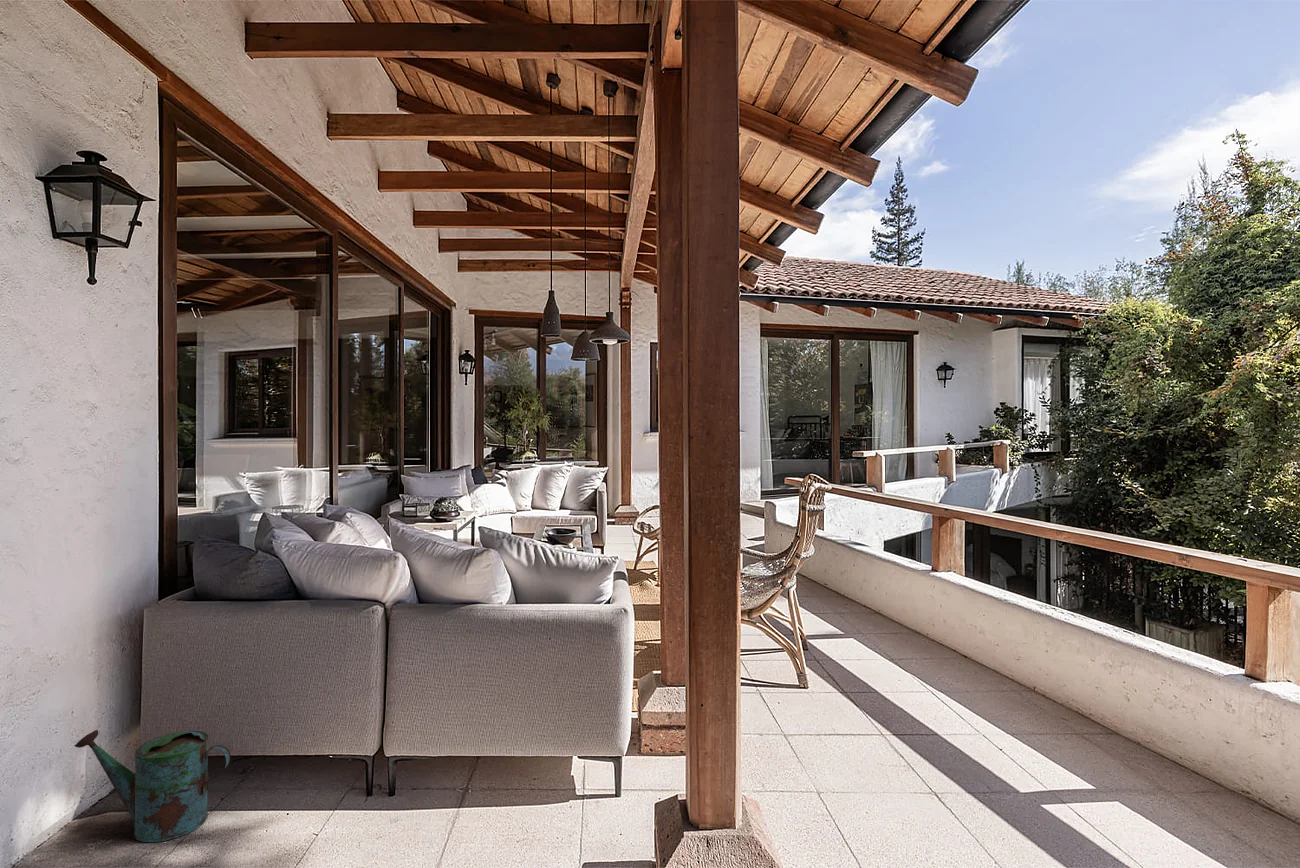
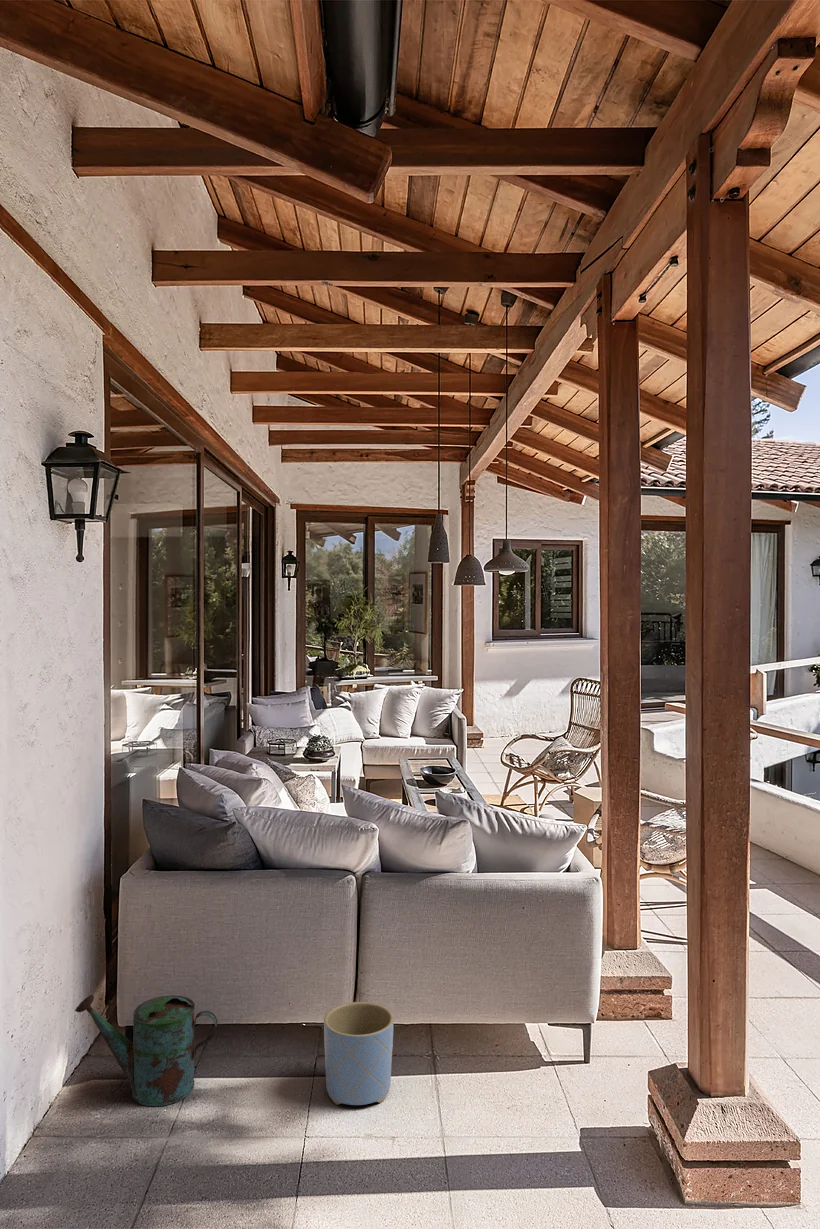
planter: none [335,735,411,838] -> present [324,1002,394,1105]

